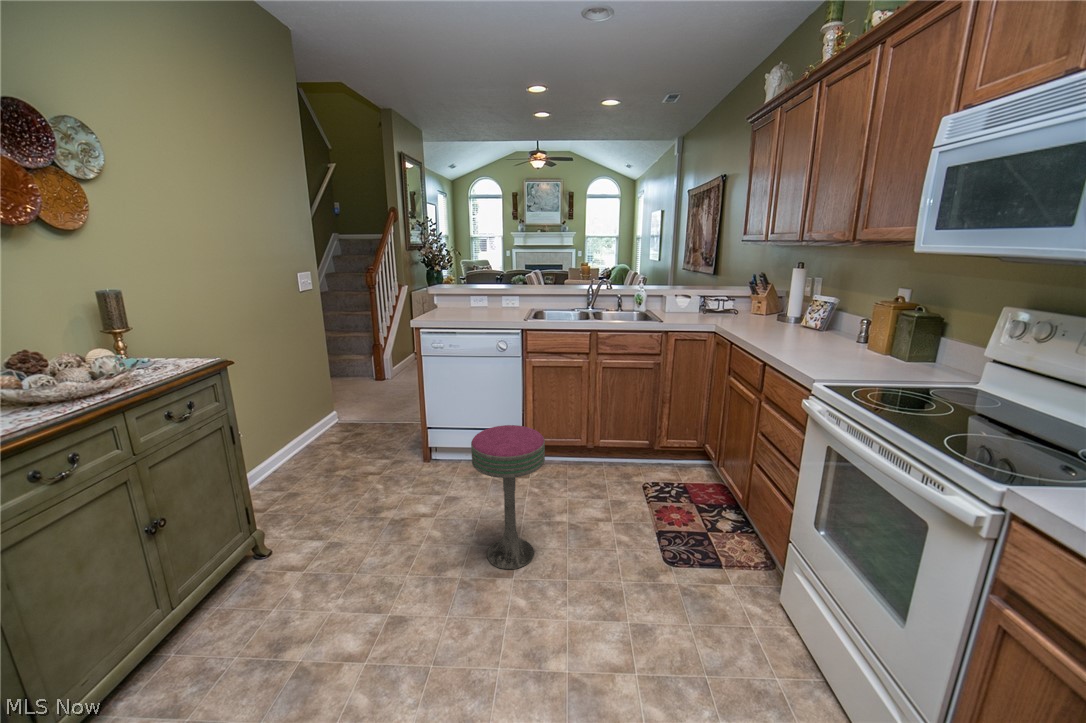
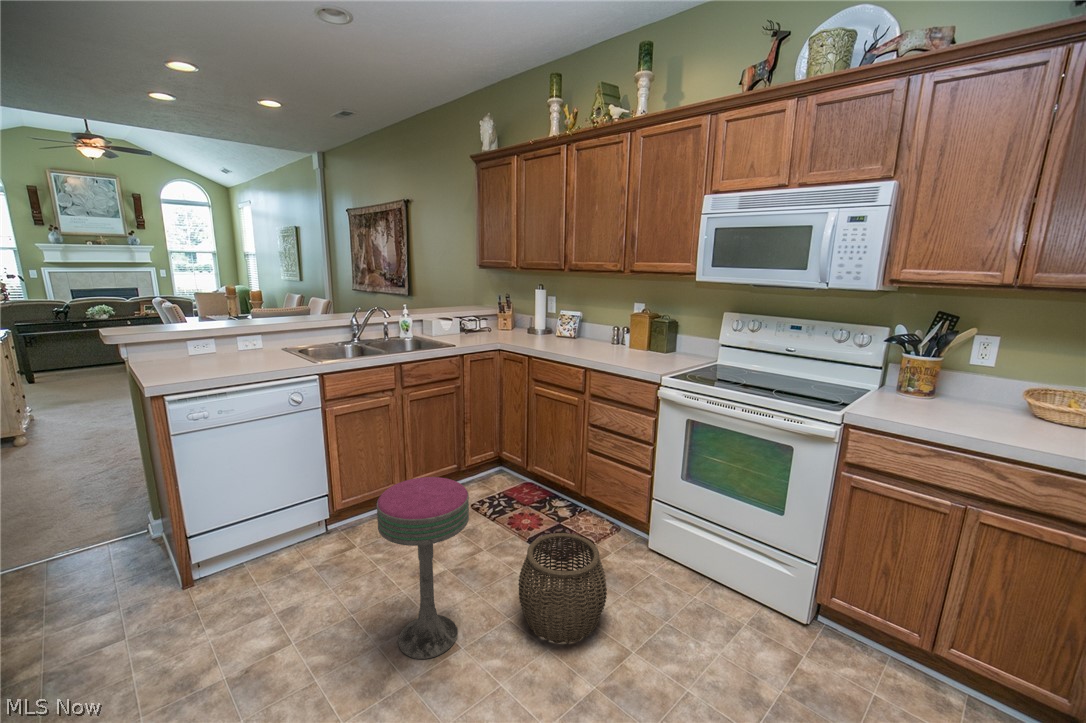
woven basket: none [566,520,656,632] -> present [518,533,607,644]

